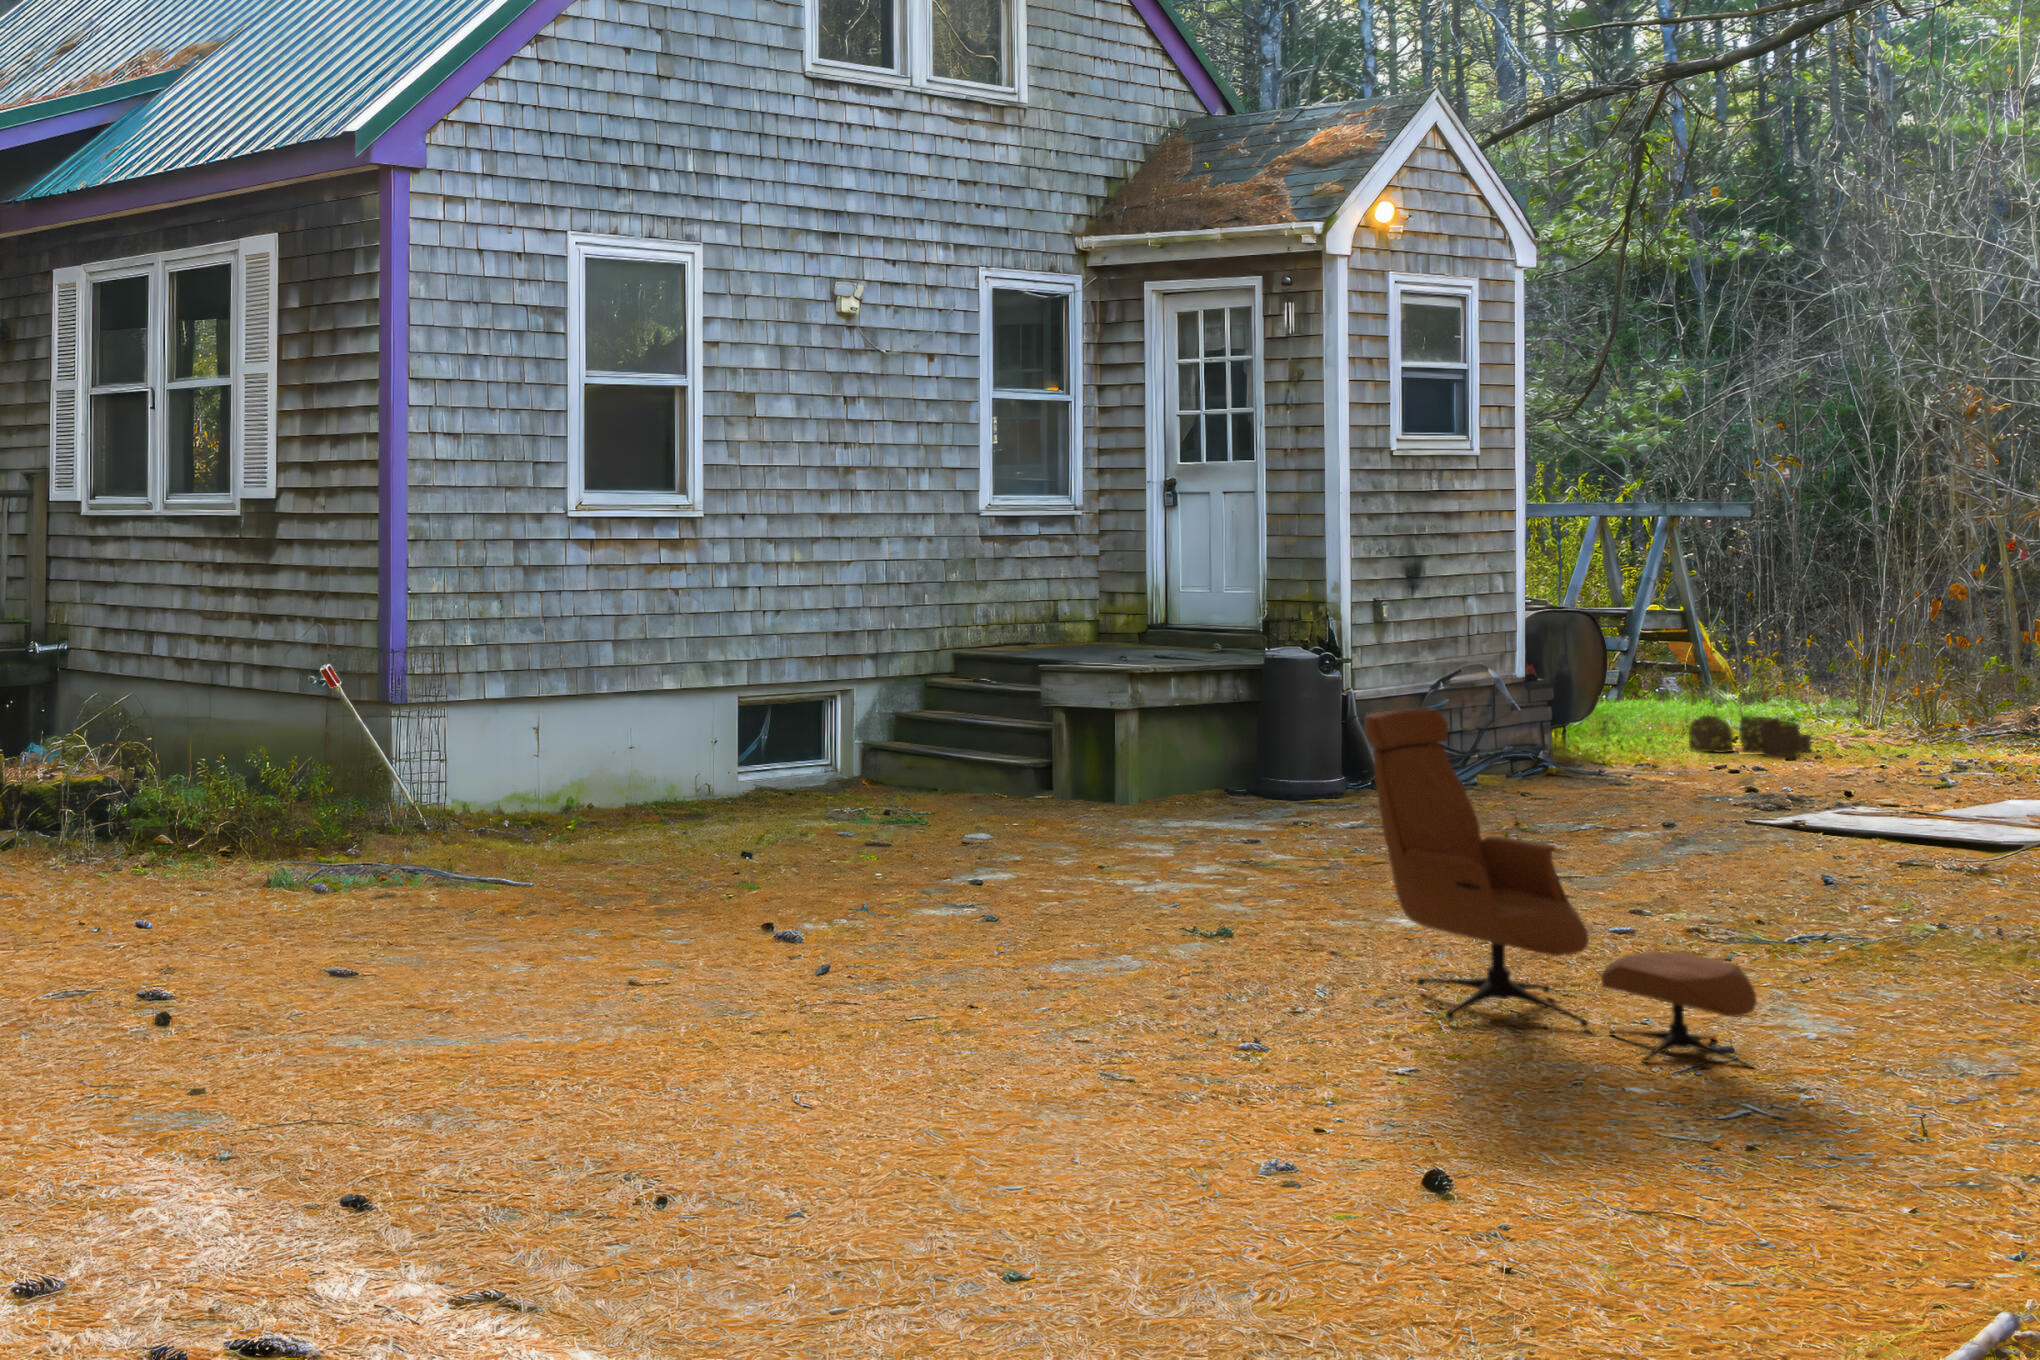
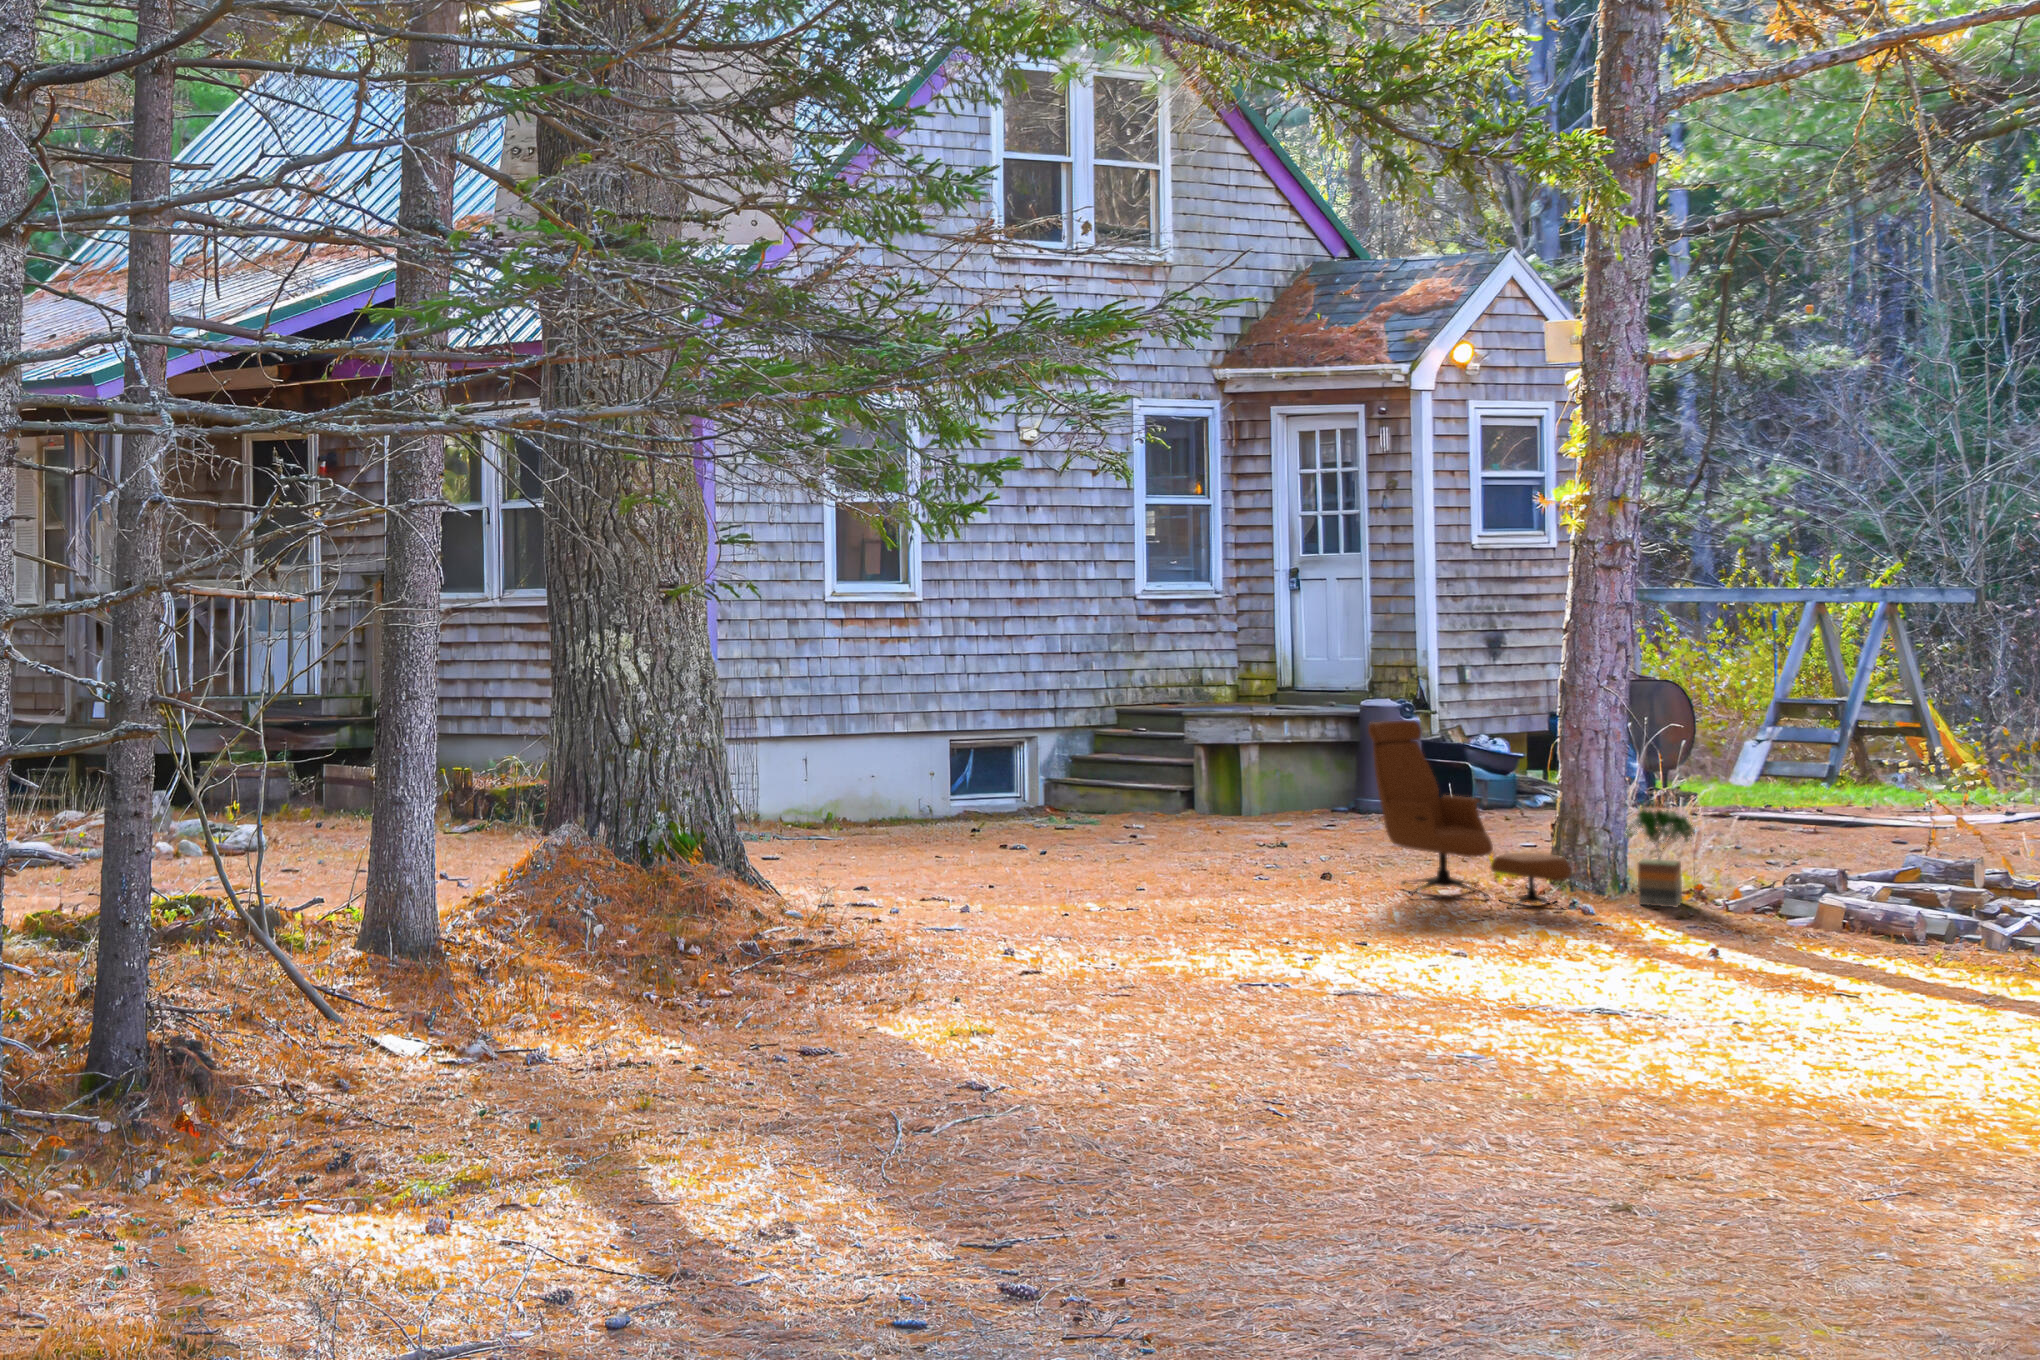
woven basket: present [1689,712,1811,759] -> none [1712,753,1808,789]
potted tree: none [1830,878,1983,1065] -> present [1626,810,1694,907]

